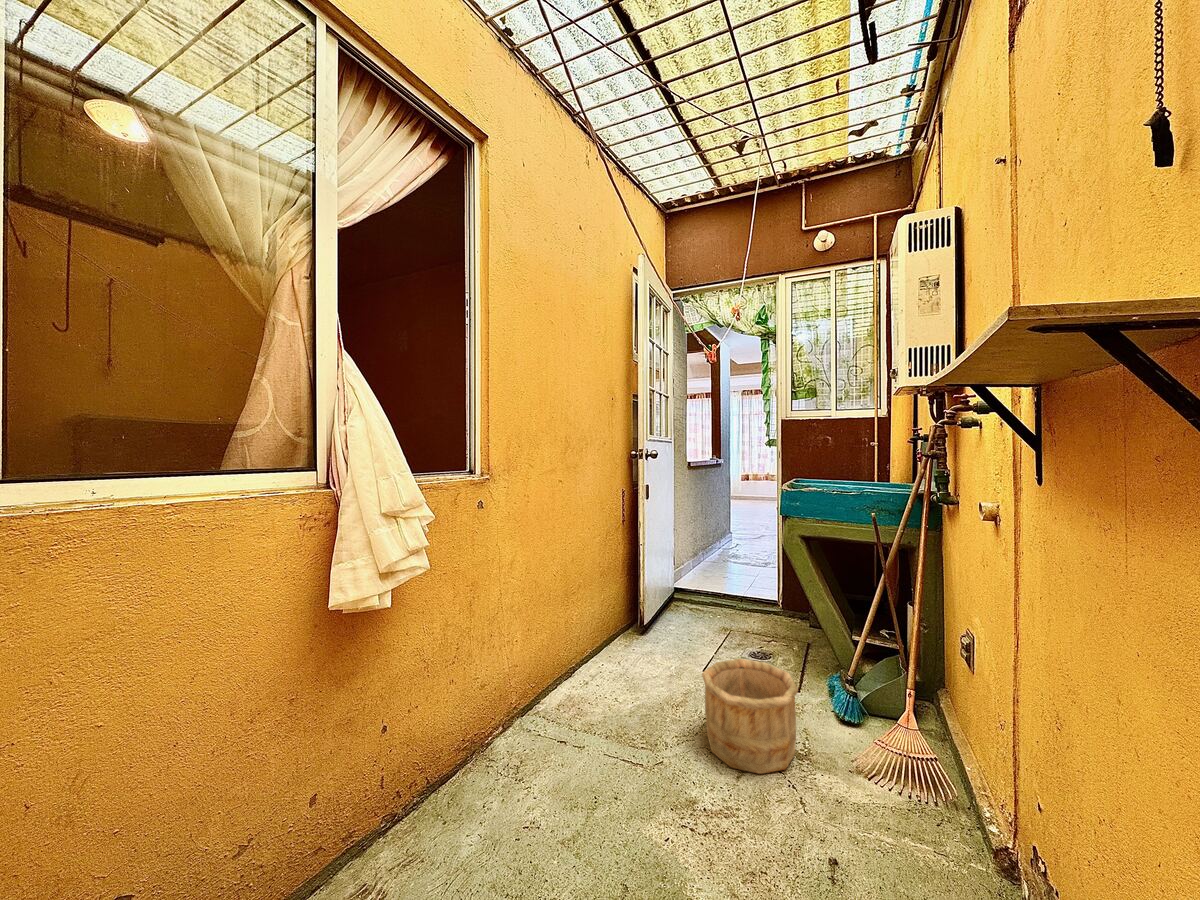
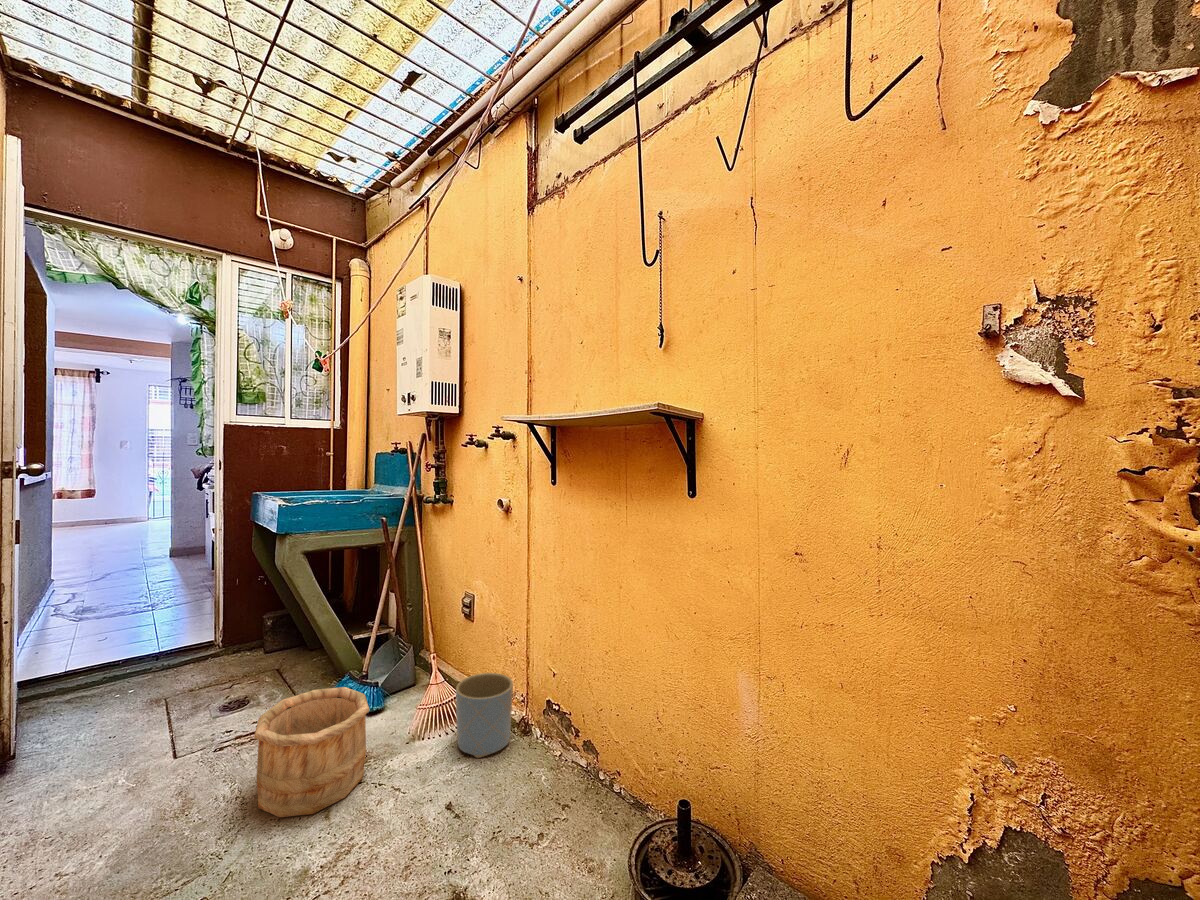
planter: none [893,734,988,863] -> present [456,673,513,758]

